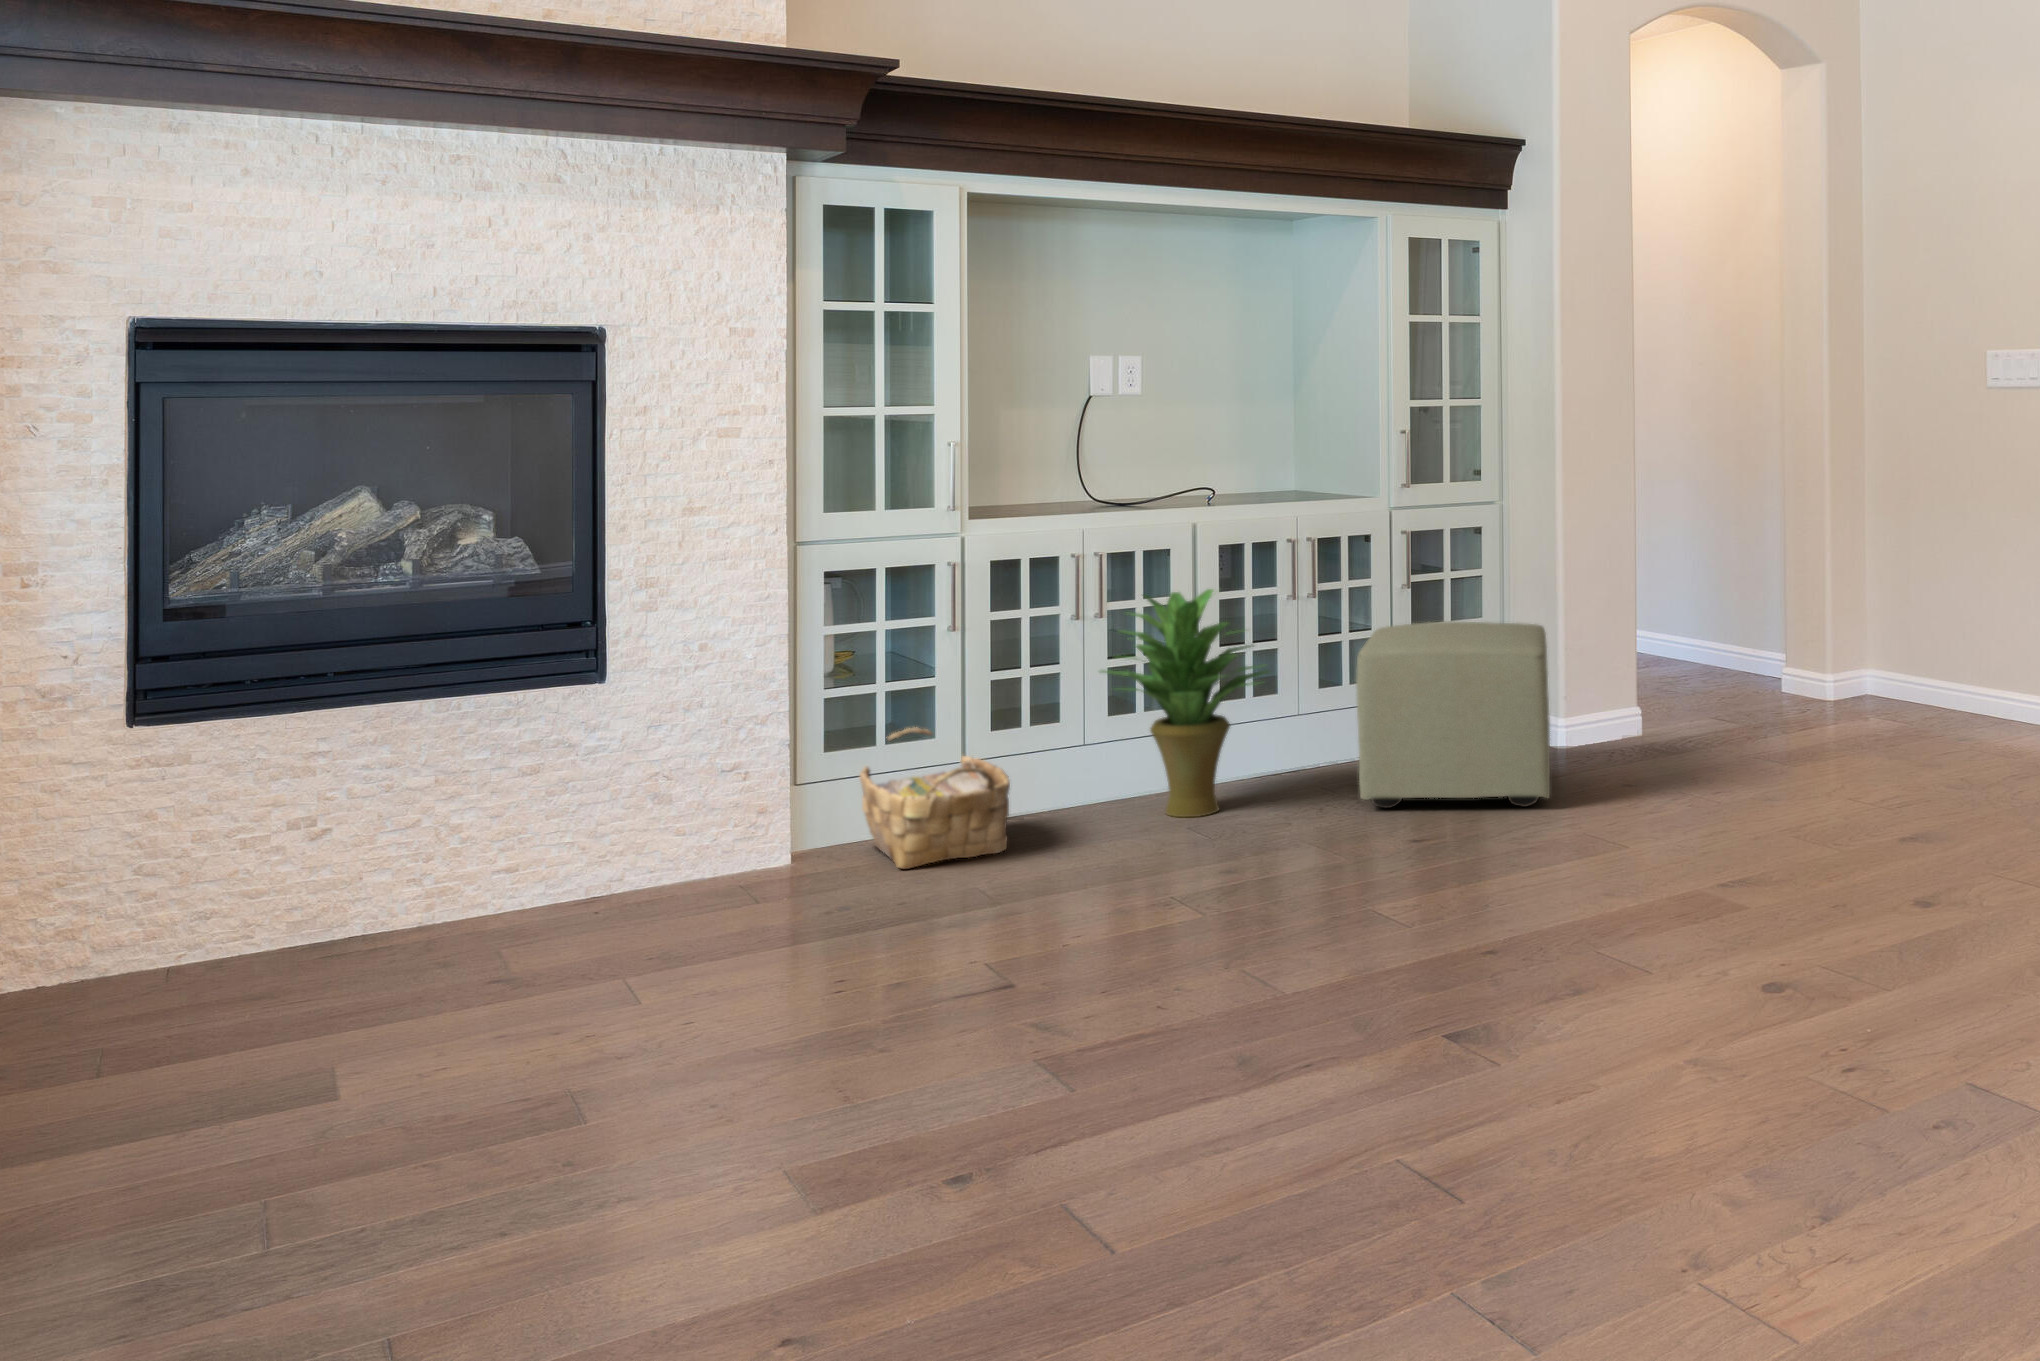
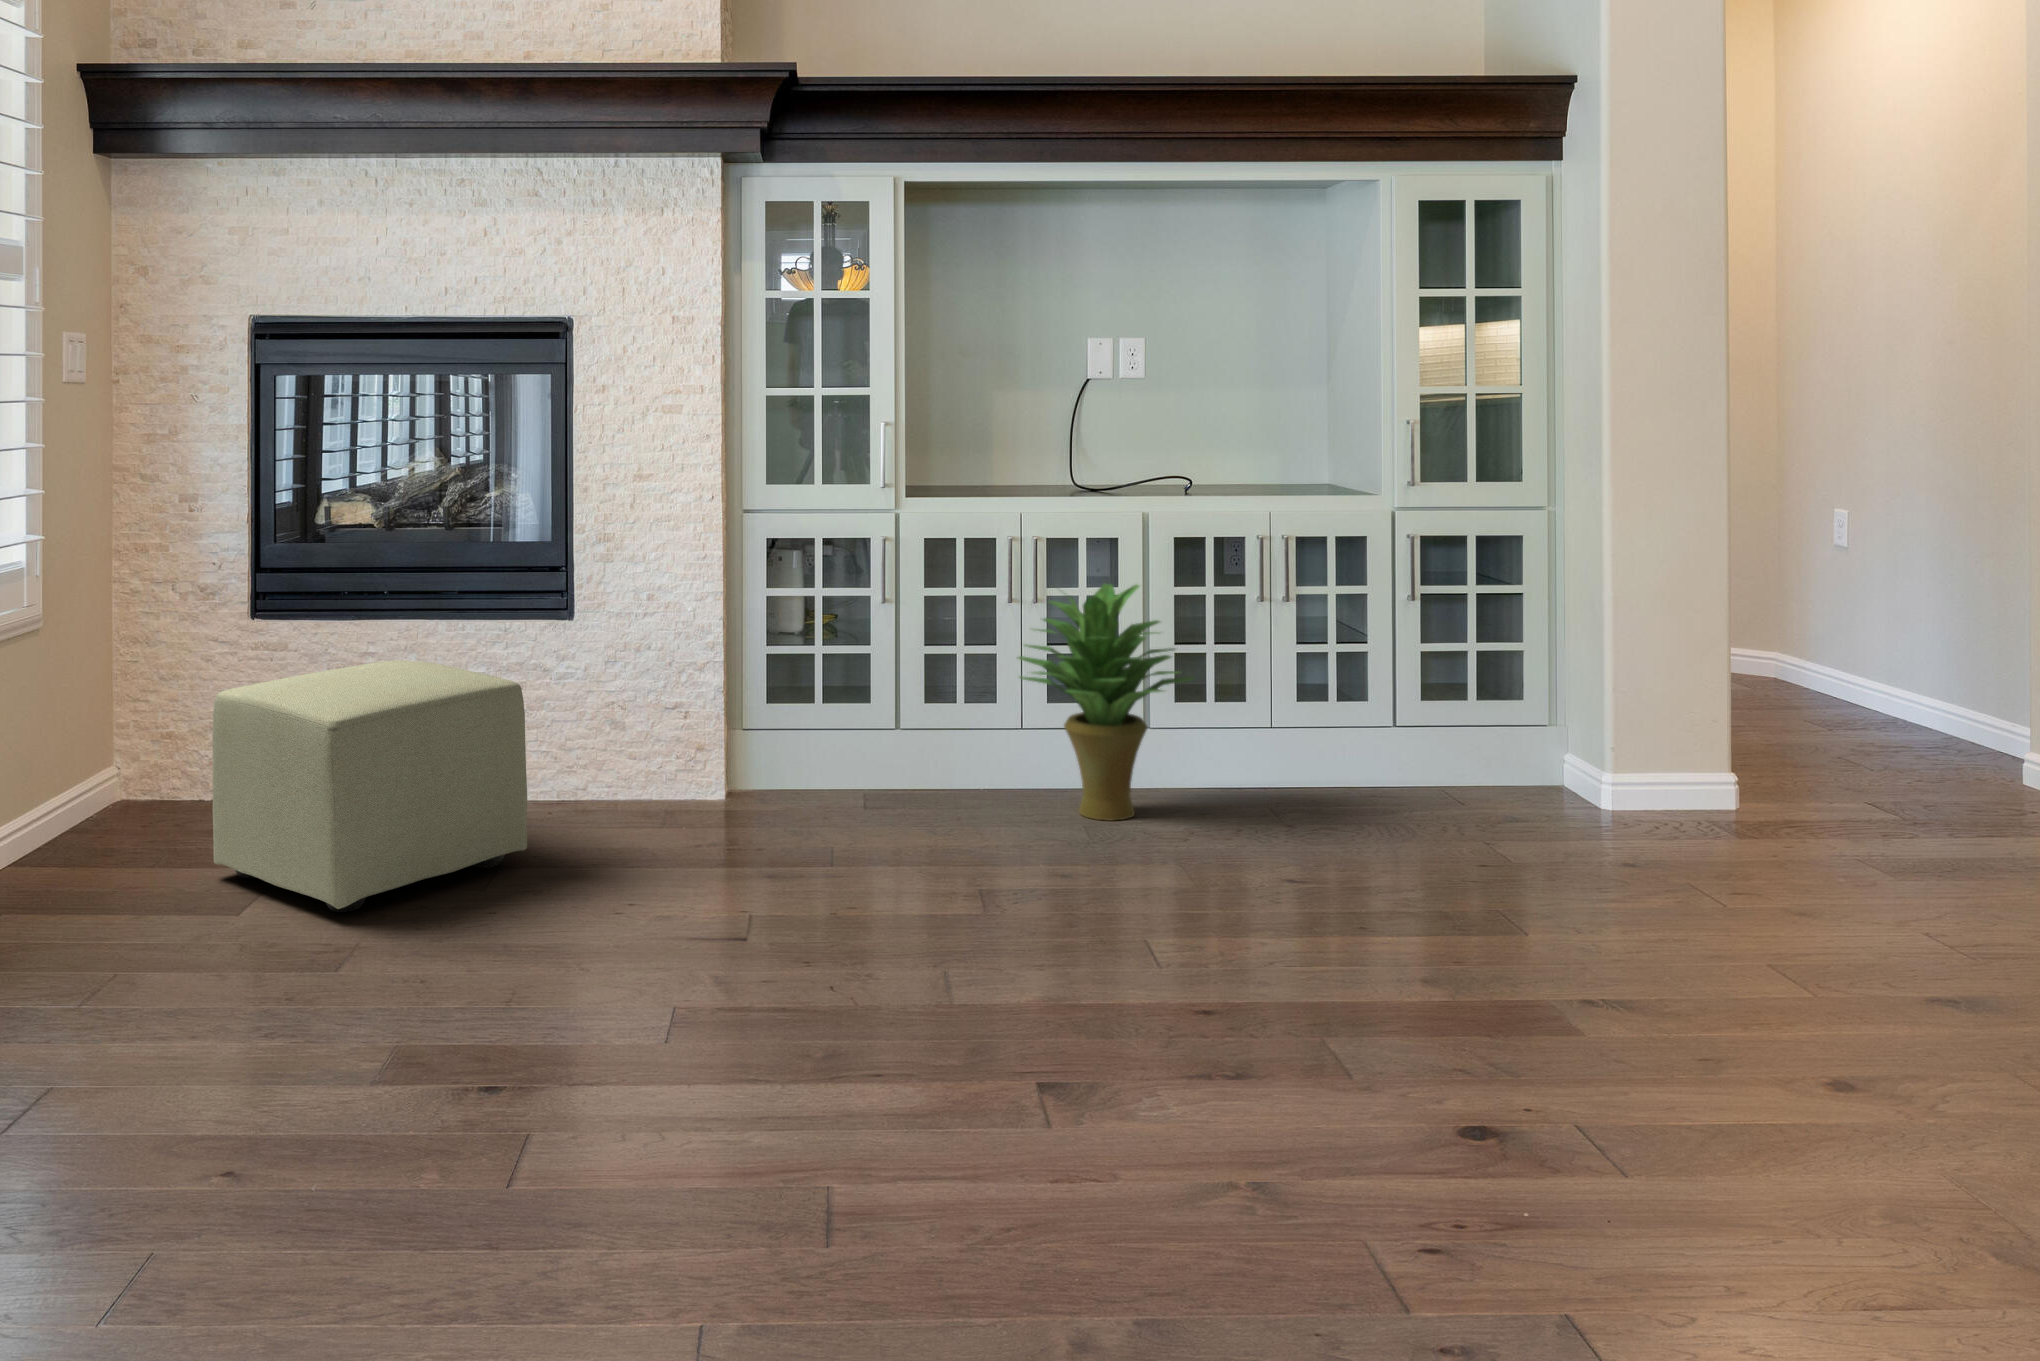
ottoman: present [1356,621,1550,808] -> present [212,660,527,912]
woven basket: present [859,728,1010,870] -> none [779,690,907,823]

